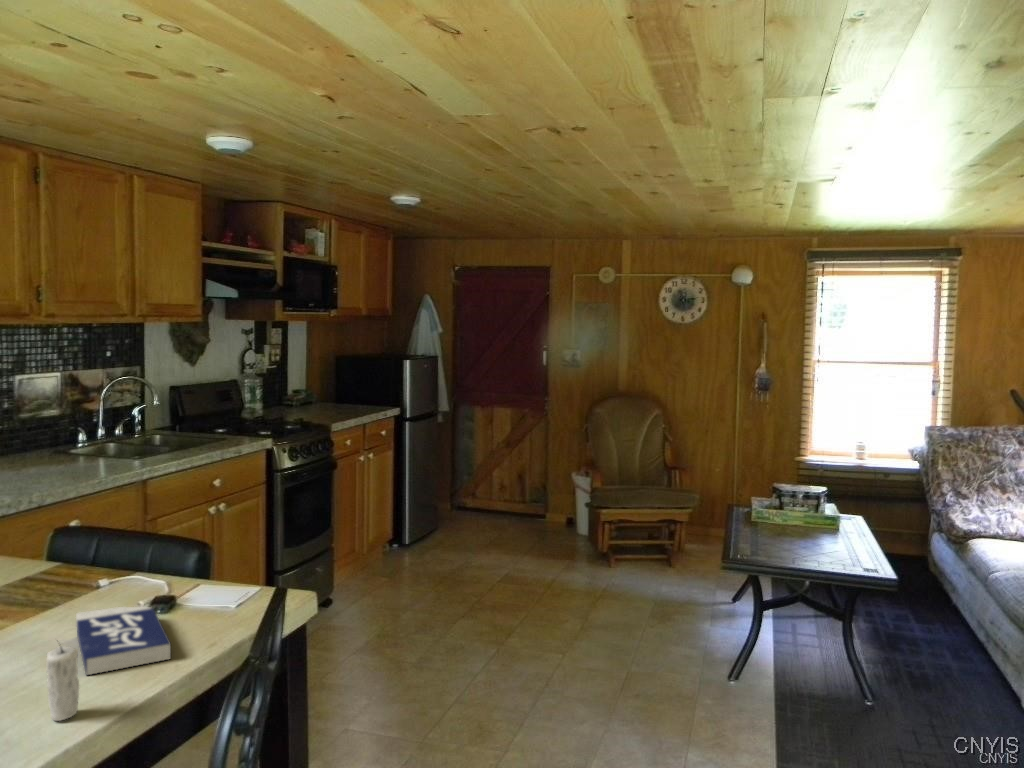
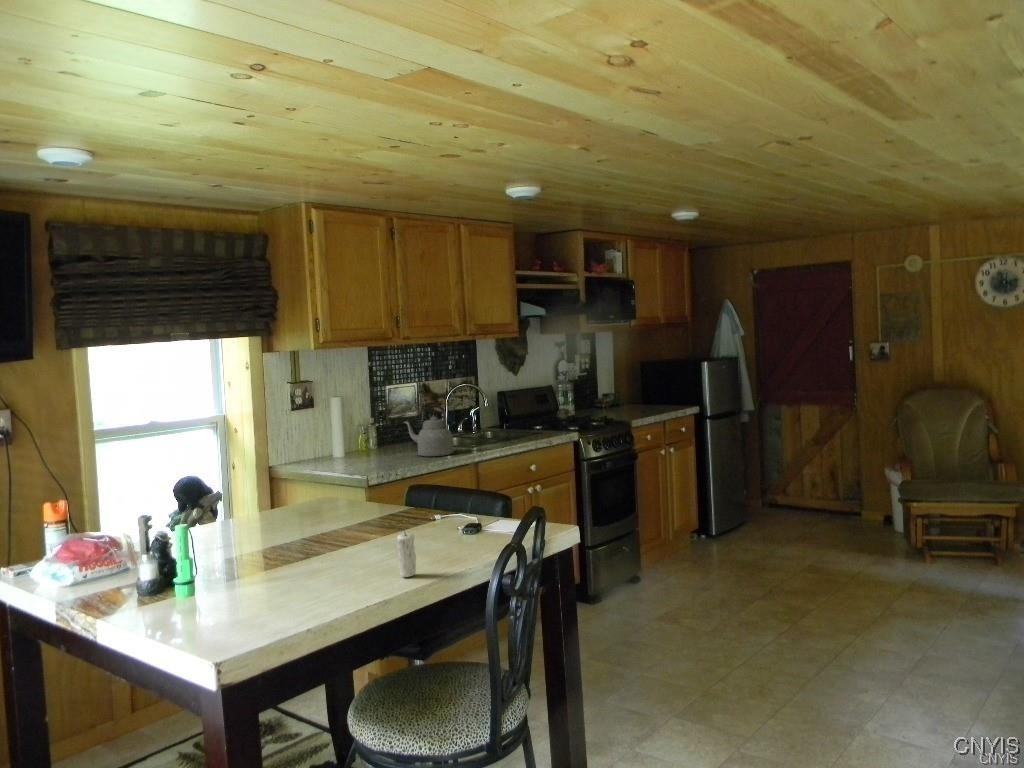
kettle: none [40,404,114,474] -> present [404,404,454,456]
book: present [76,607,171,675] -> none [419,527,473,560]

